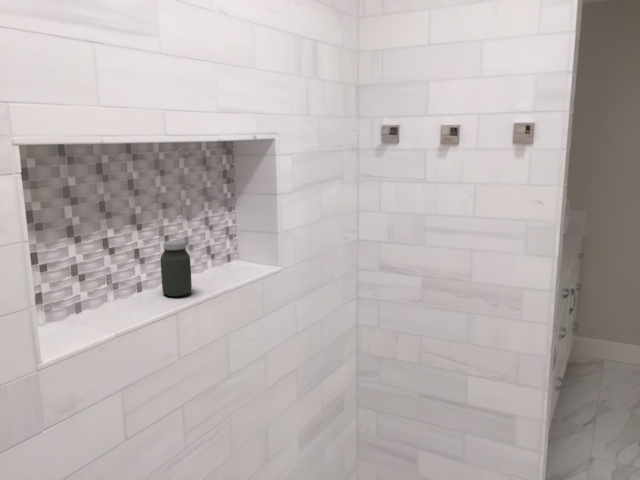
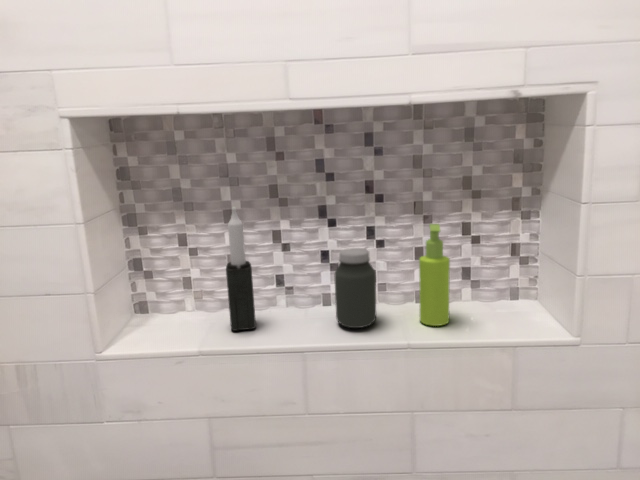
soap dispenser: none [202,218,223,283] -> present [419,224,450,326]
candle: none [93,219,124,320] -> present [226,207,256,331]

